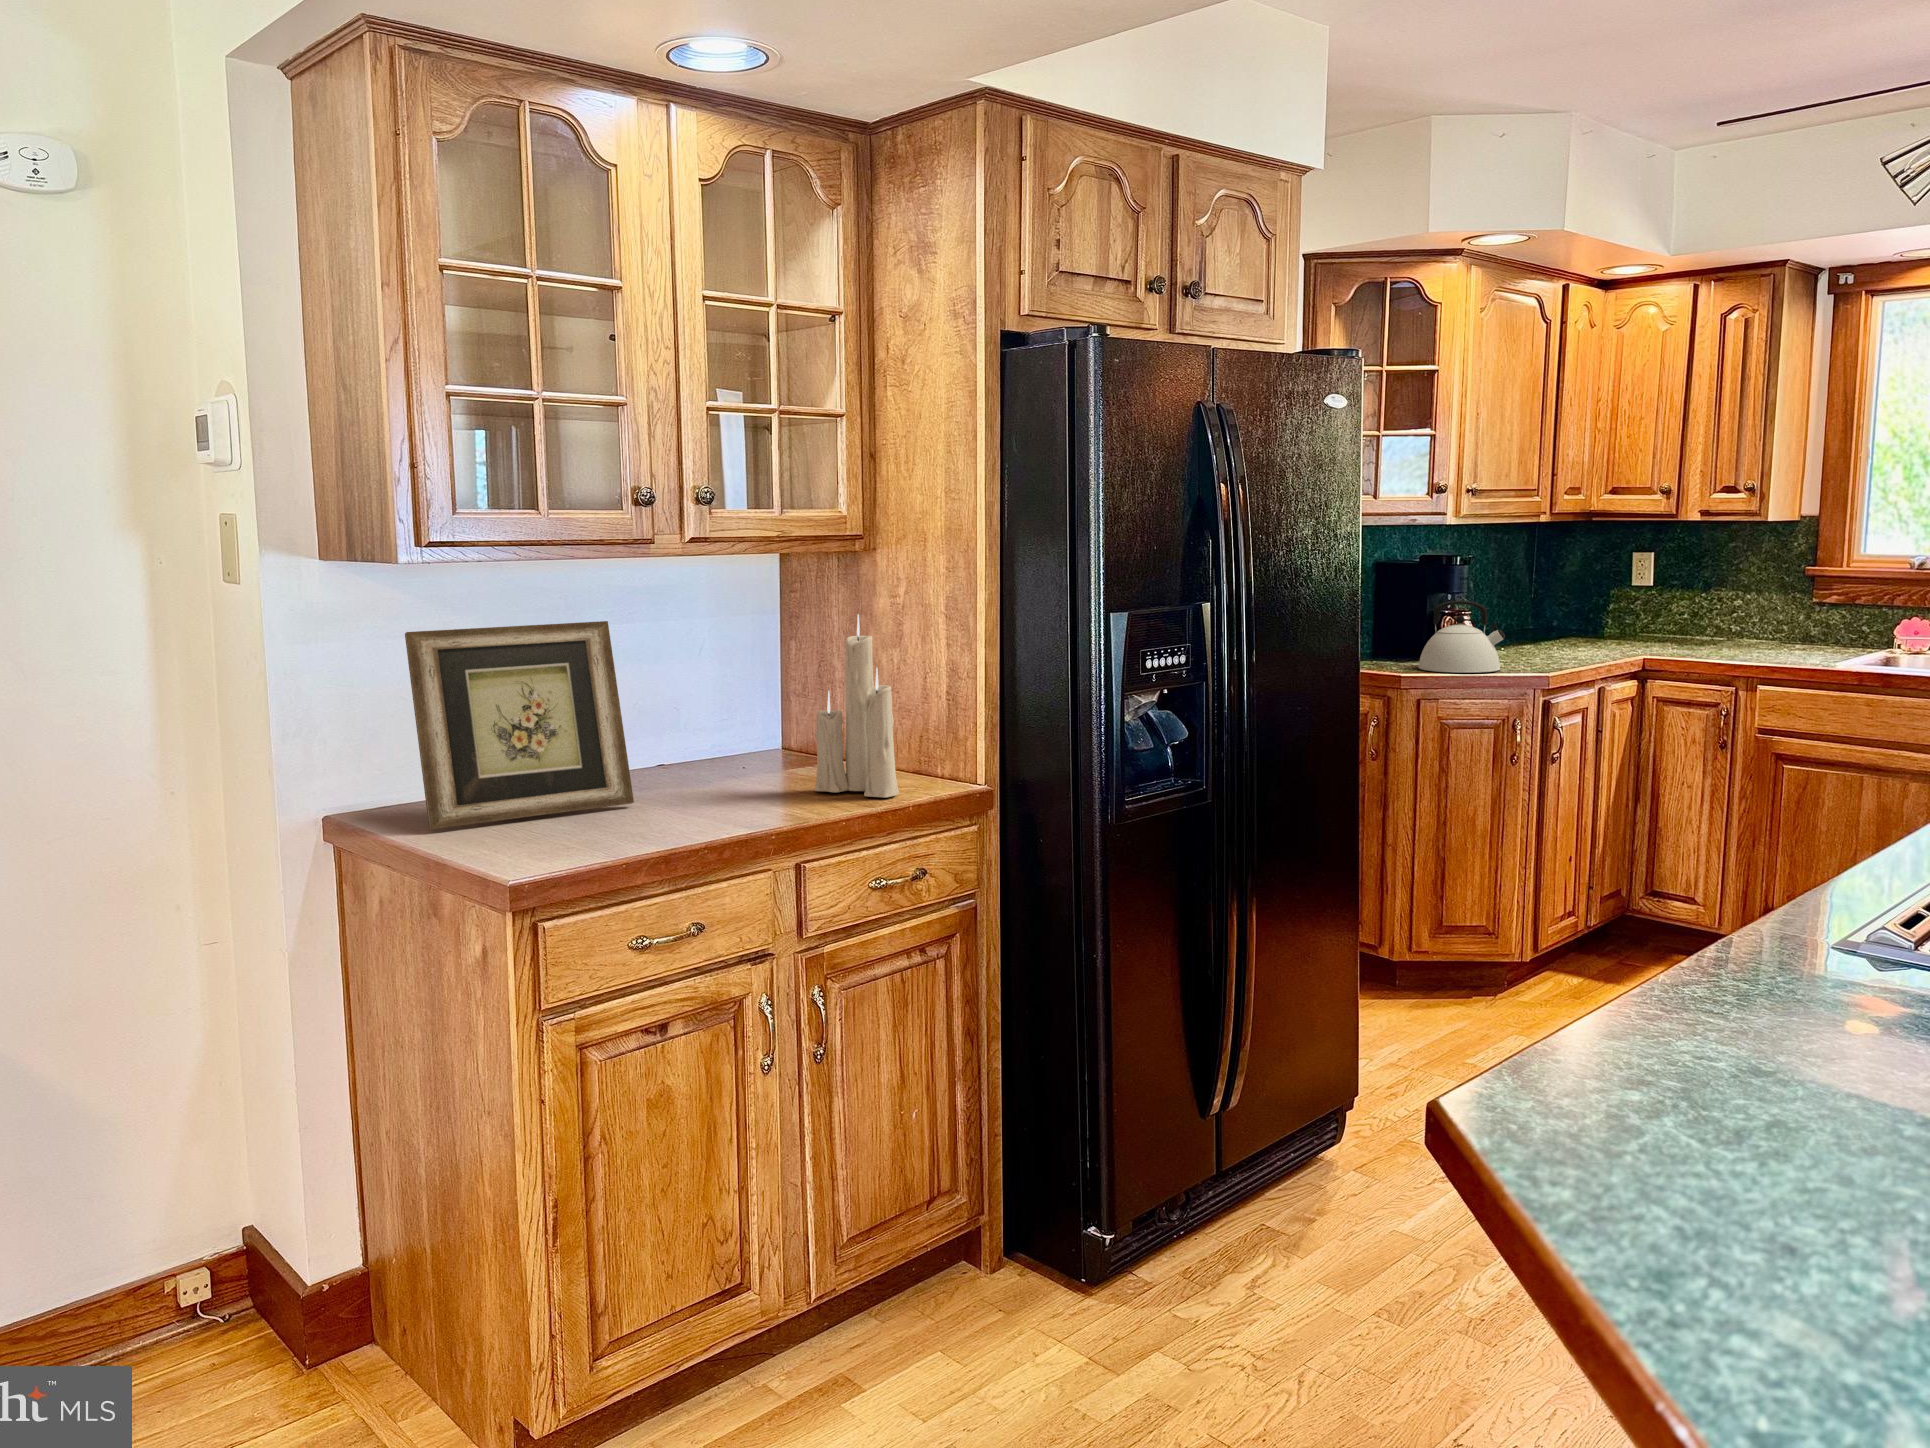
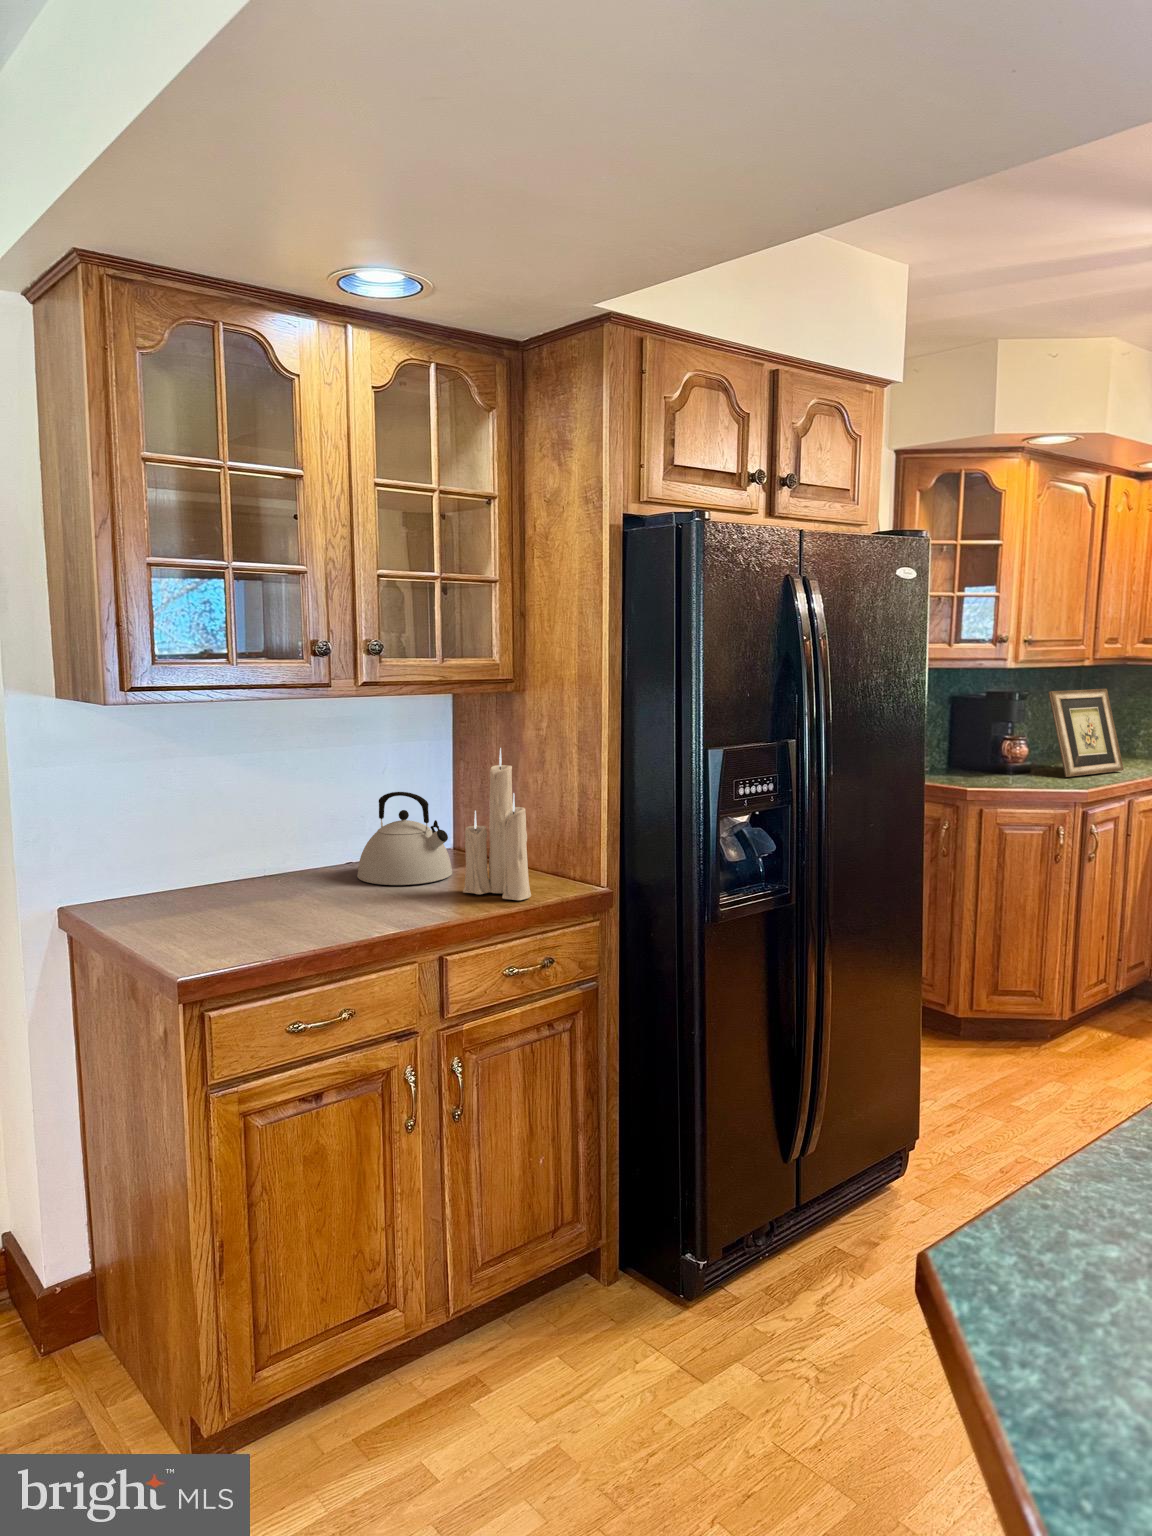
kettle: present [1418,601,1505,673] -> present [357,792,452,885]
picture frame: present [405,621,634,829] -> present [1048,689,1124,777]

